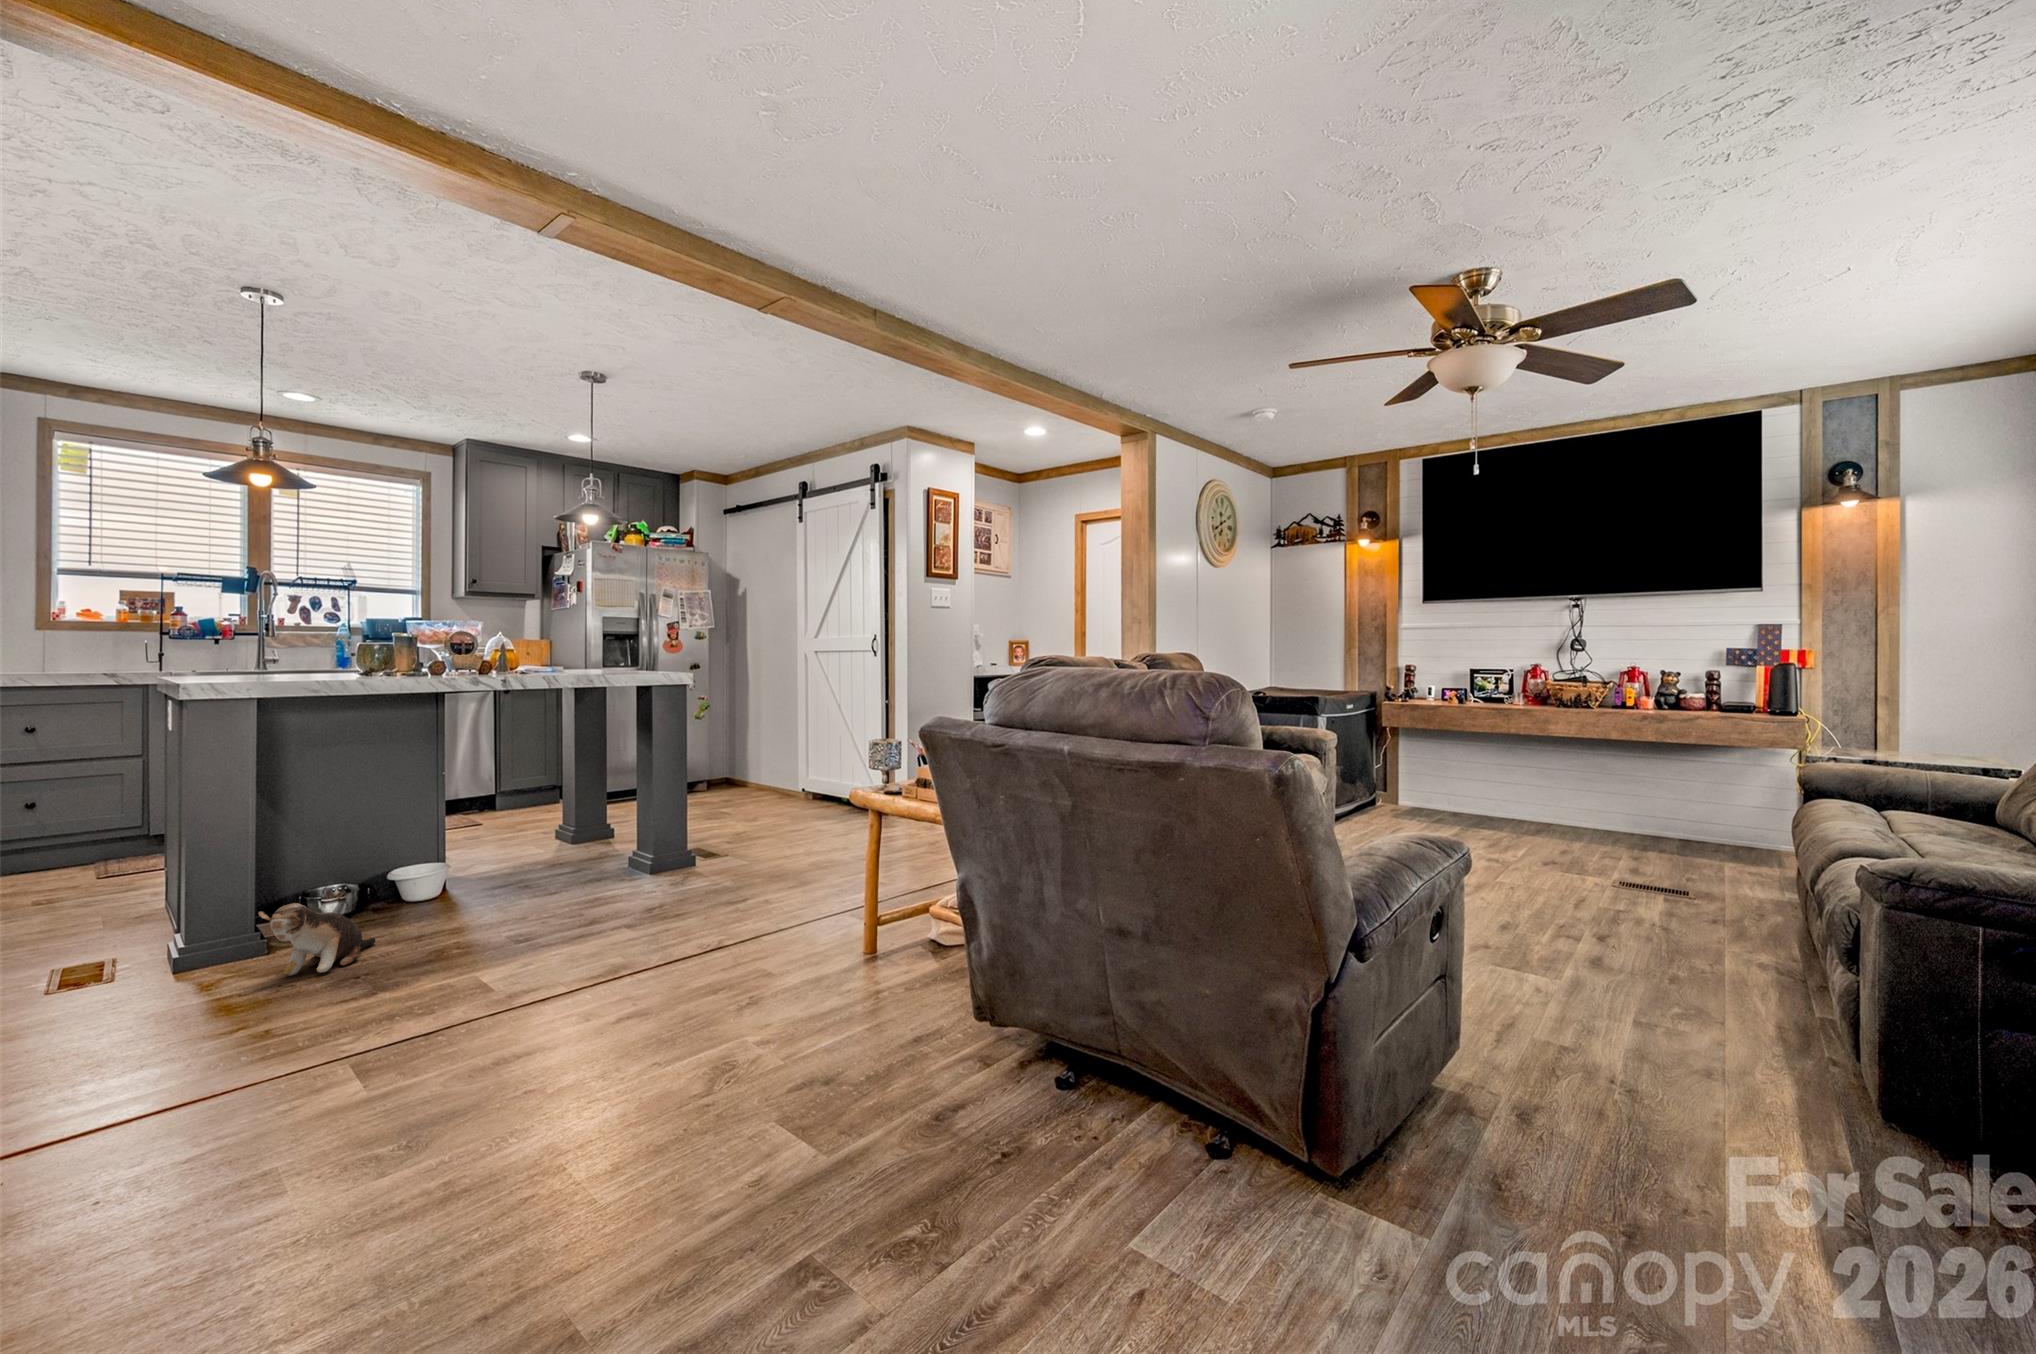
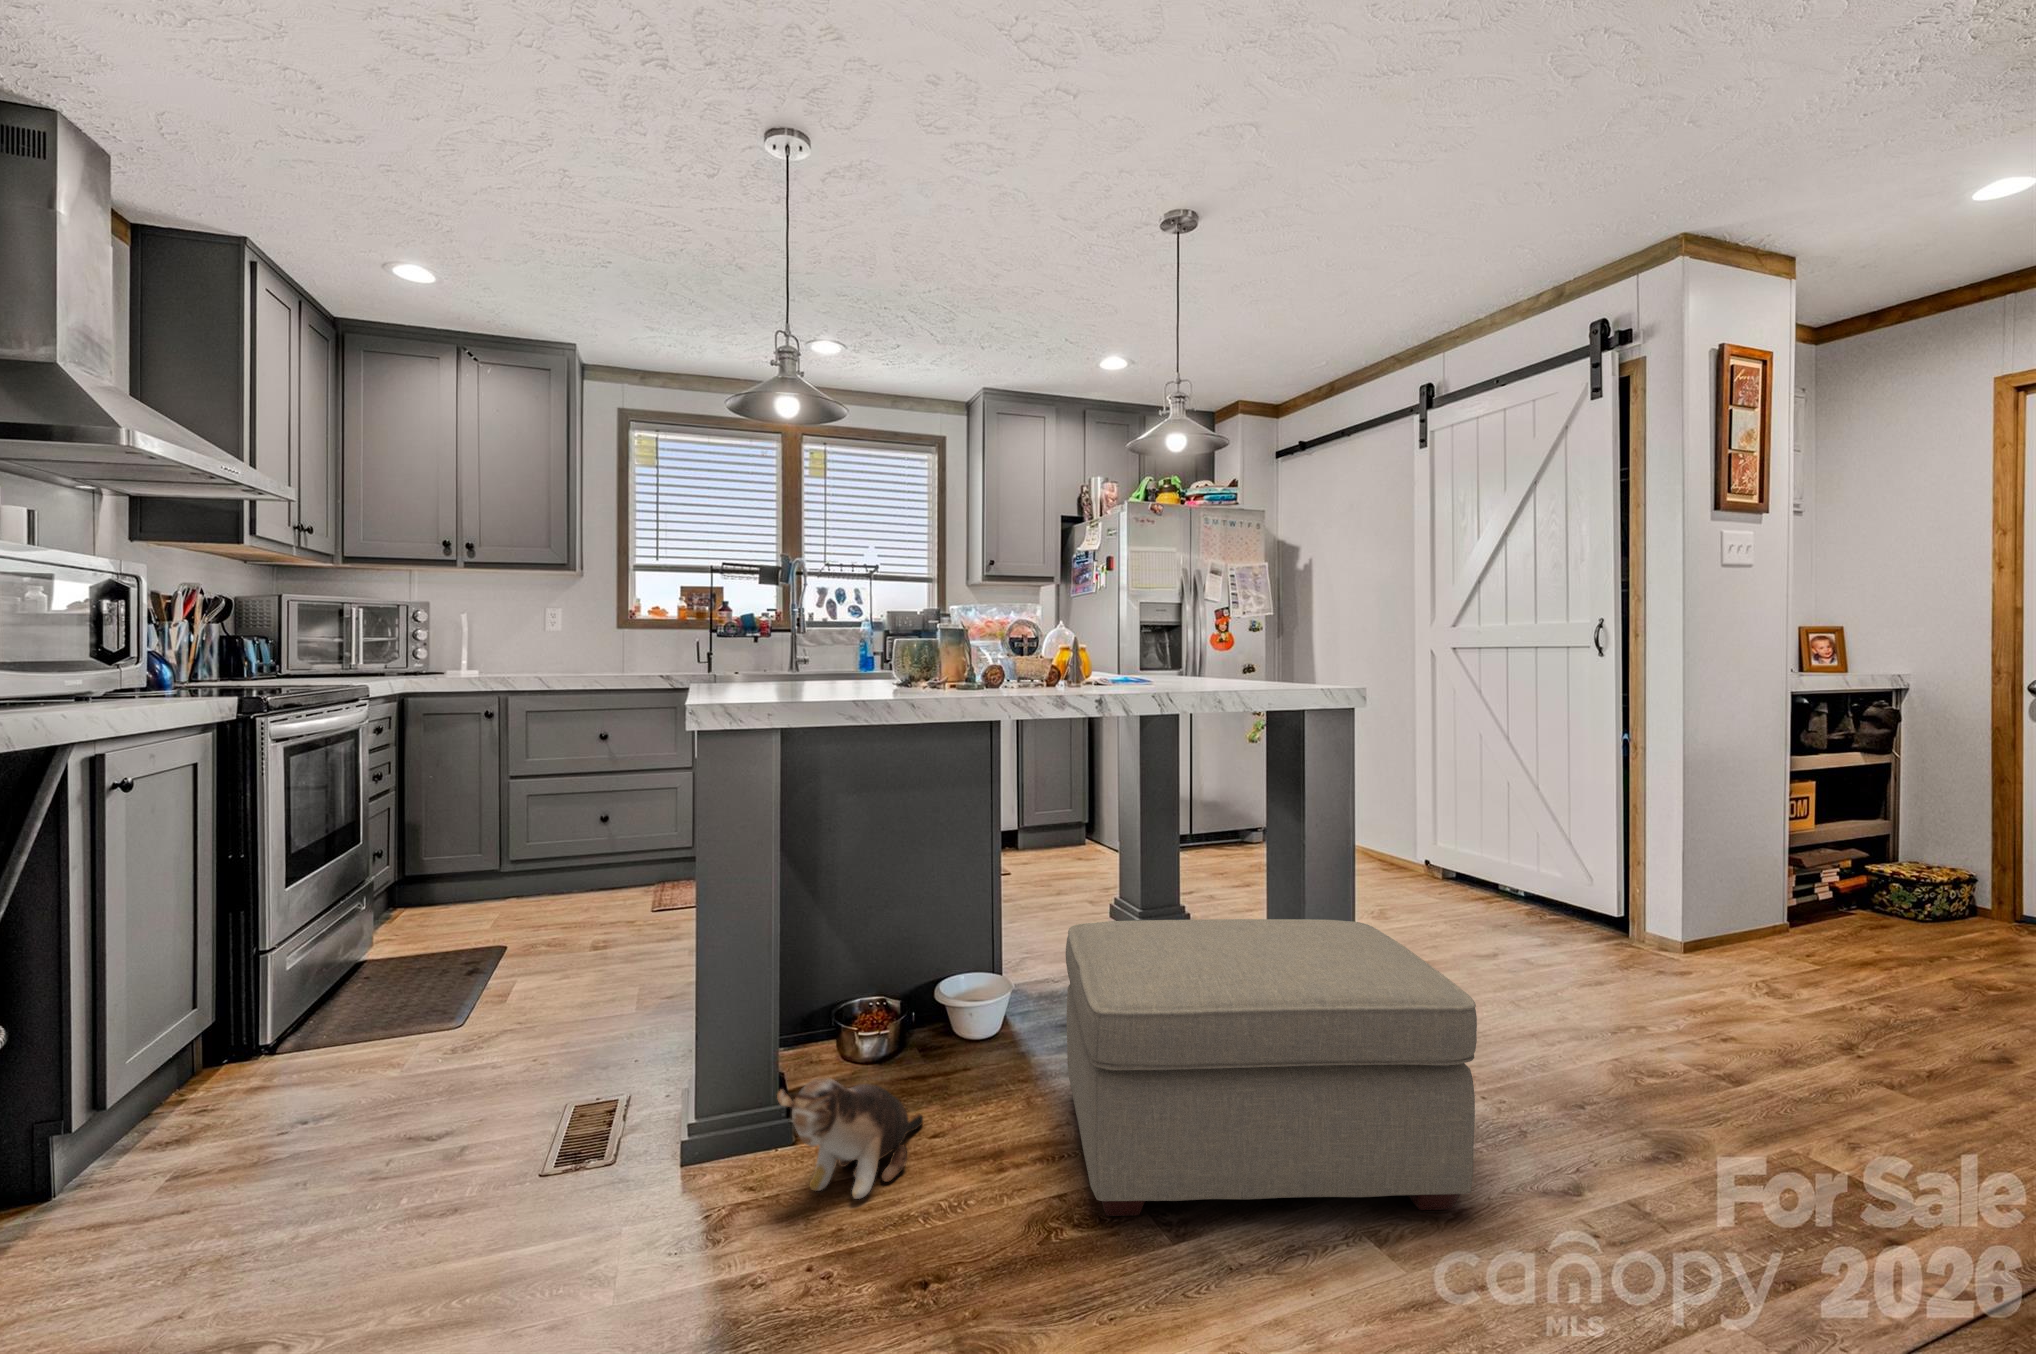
ottoman: none [478,800,703,955] -> present [1066,919,1477,1216]

